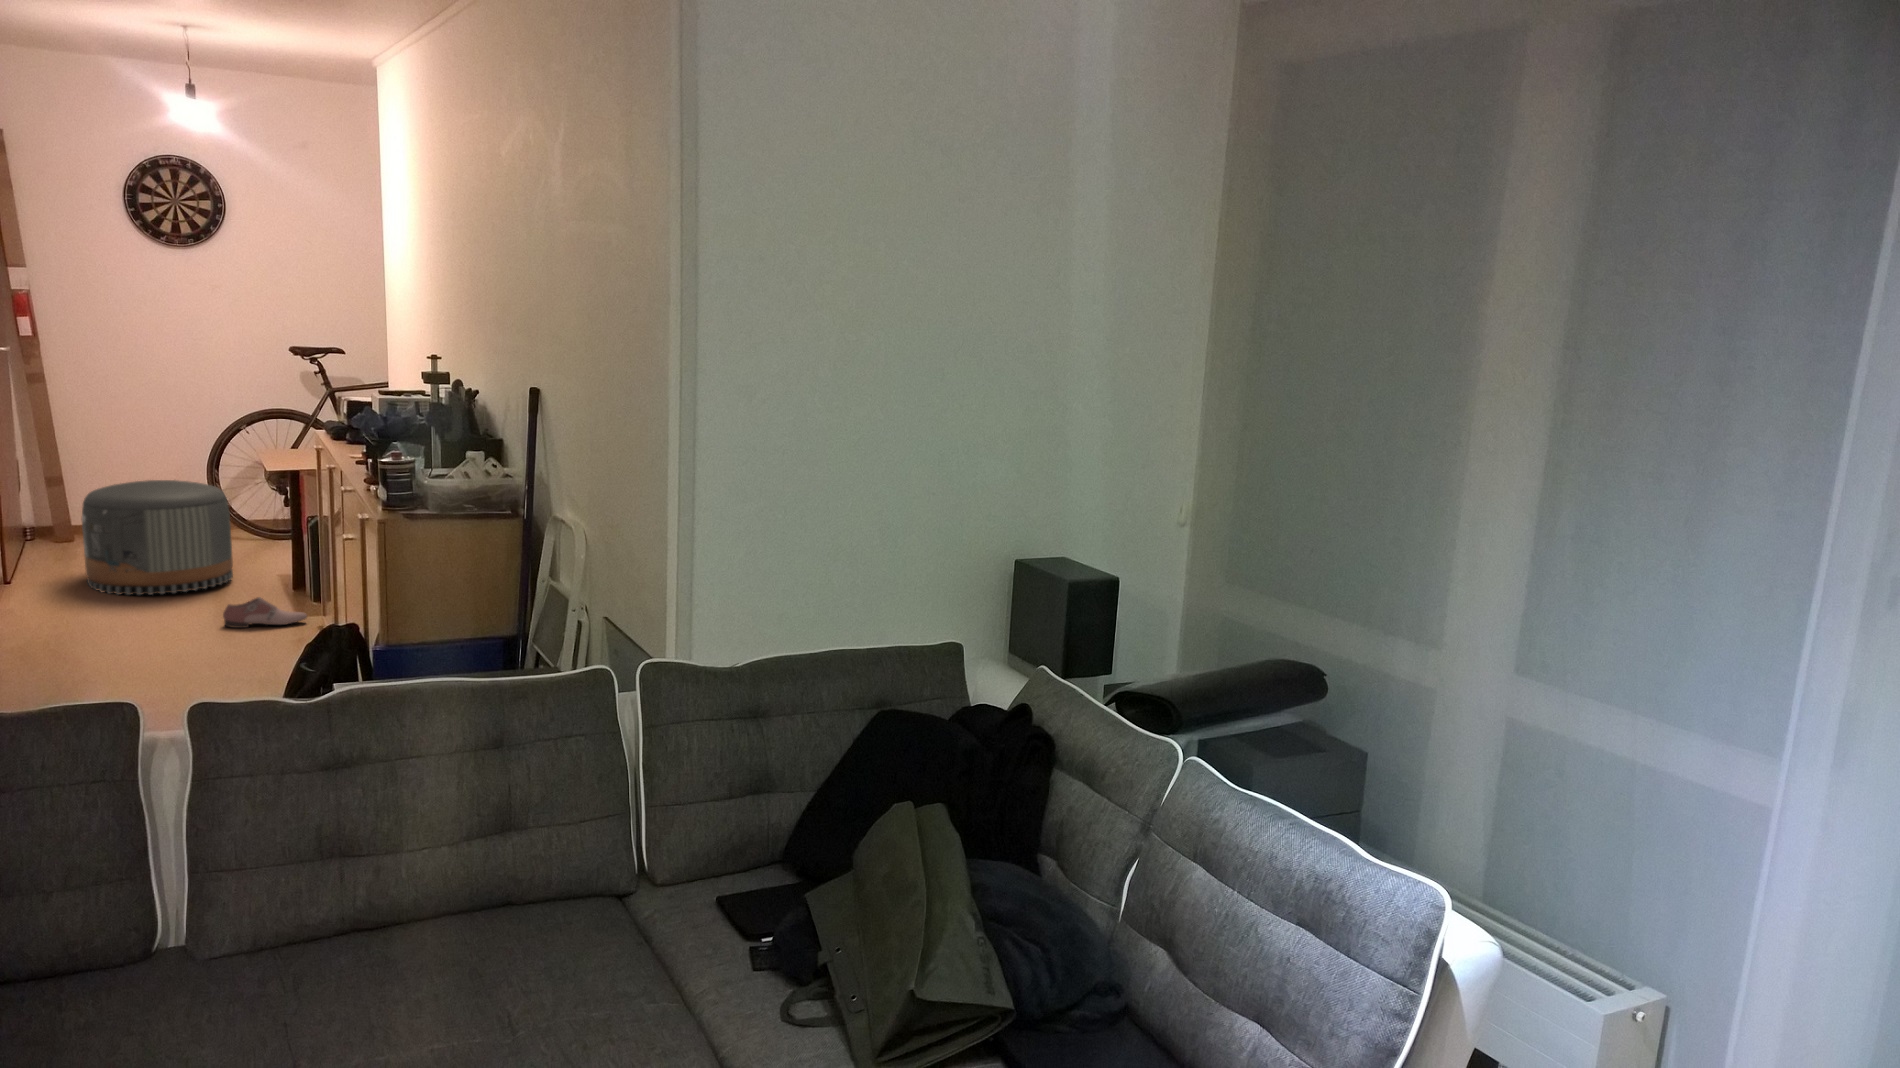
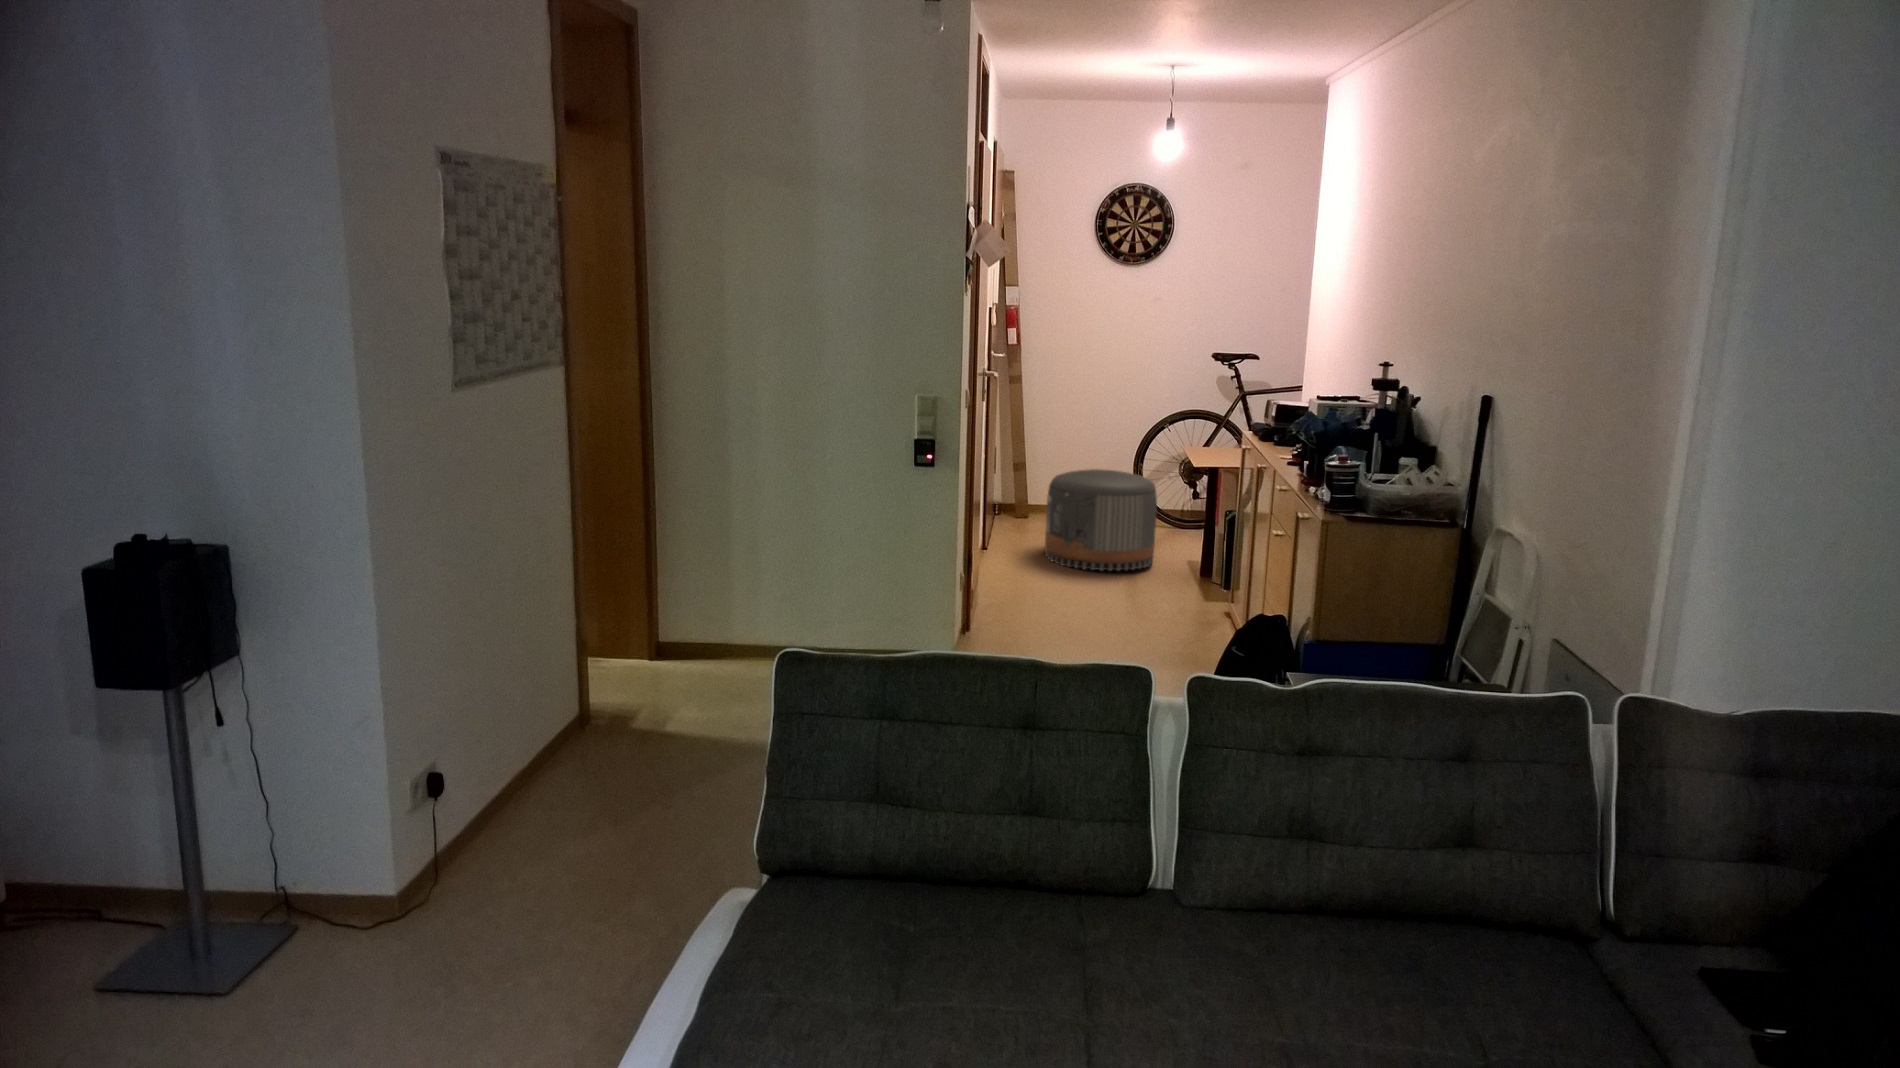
shoe: present [223,597,307,628] -> none [1152,582,1220,611]

